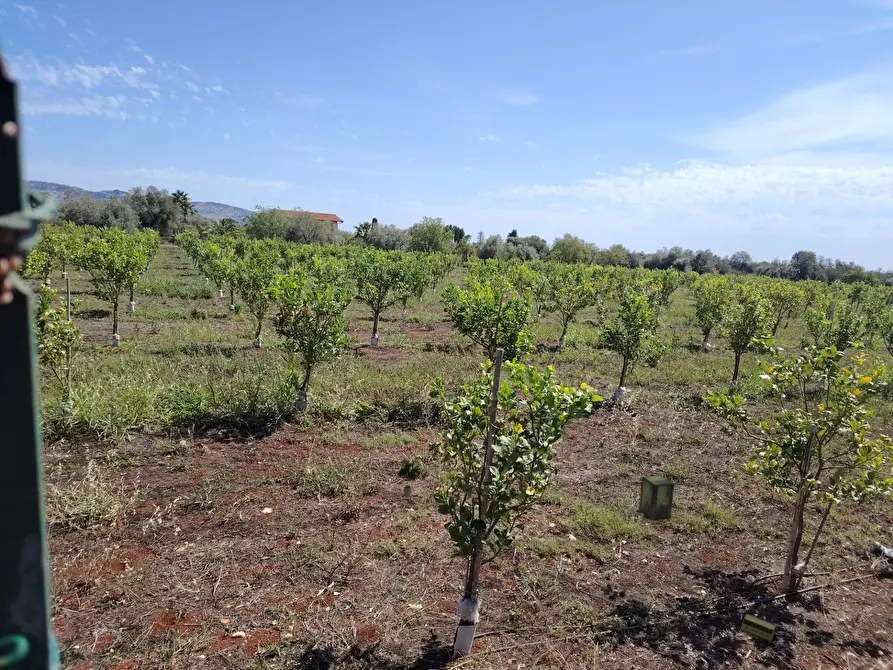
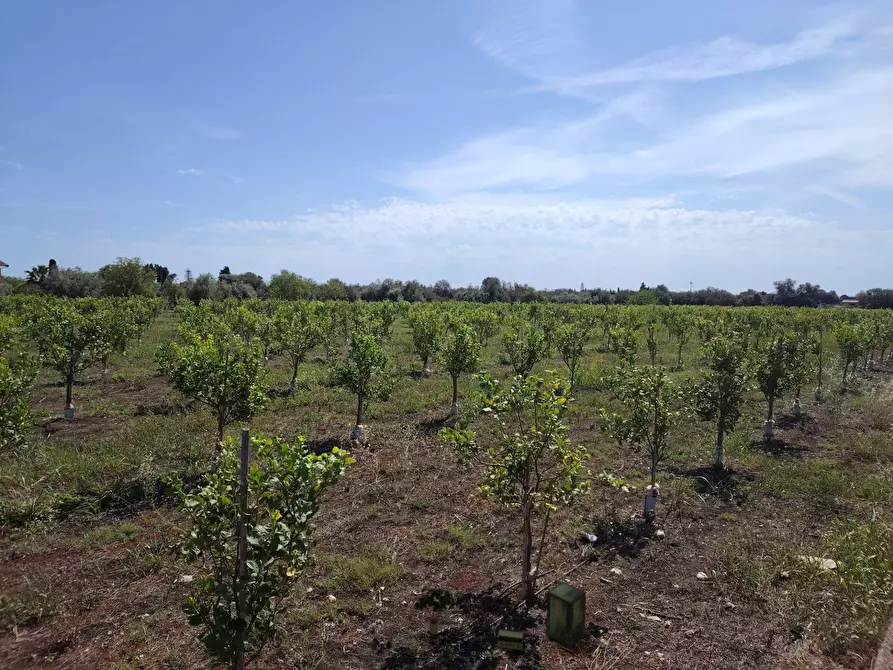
potted plant: present [397,460,421,497] -> present [414,587,454,635]
storage box: present [639,475,674,520] -> present [546,582,586,648]

